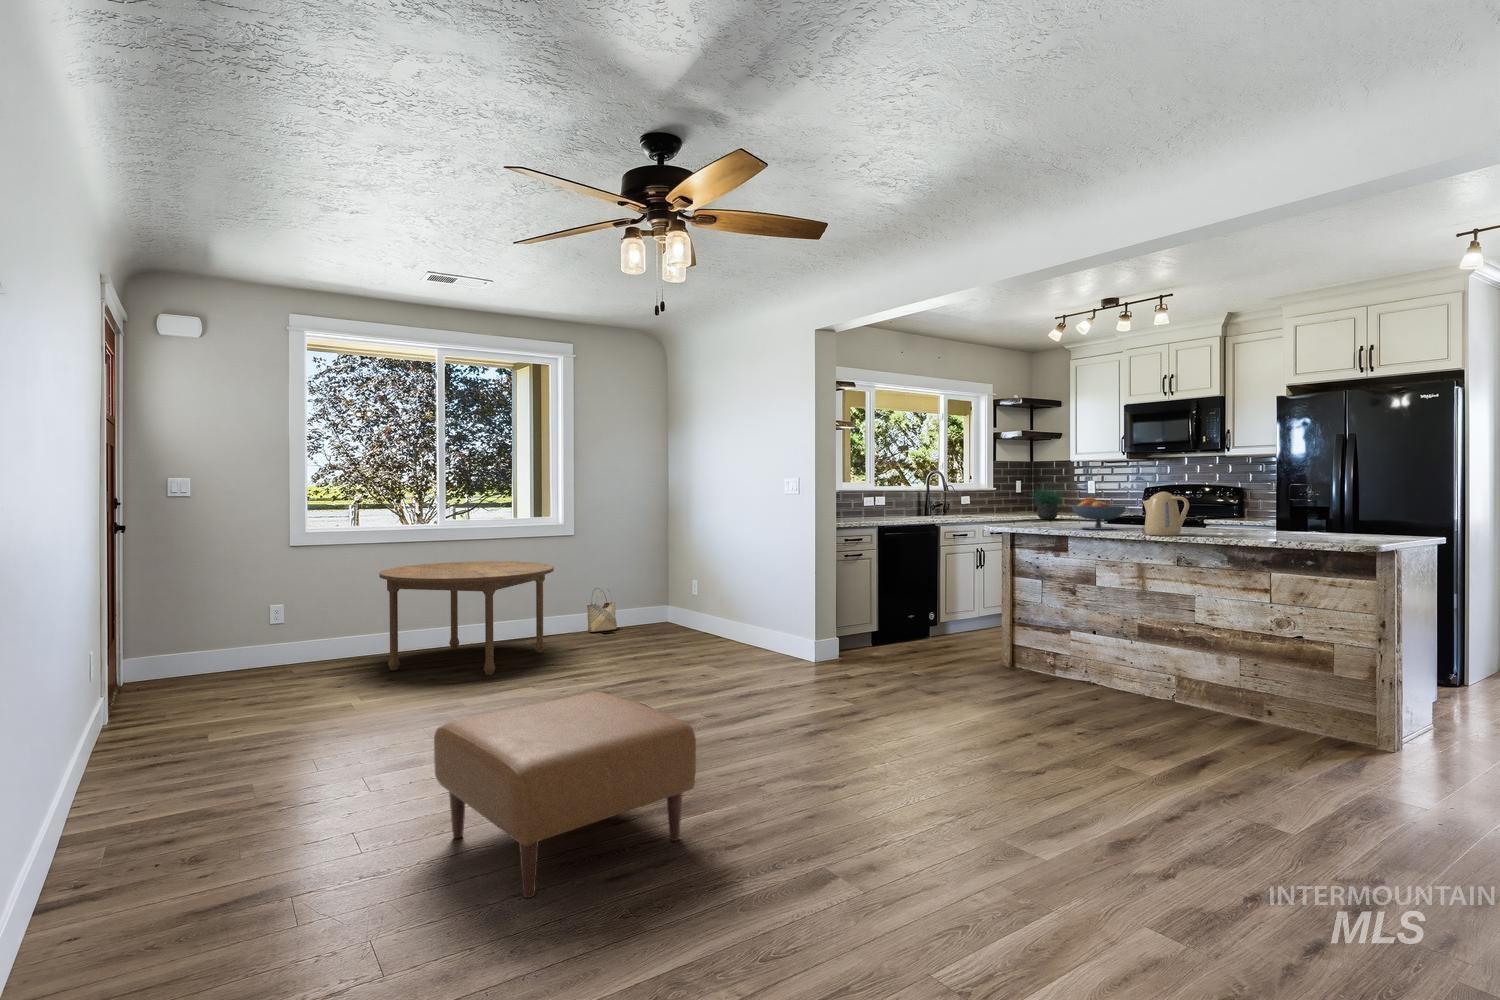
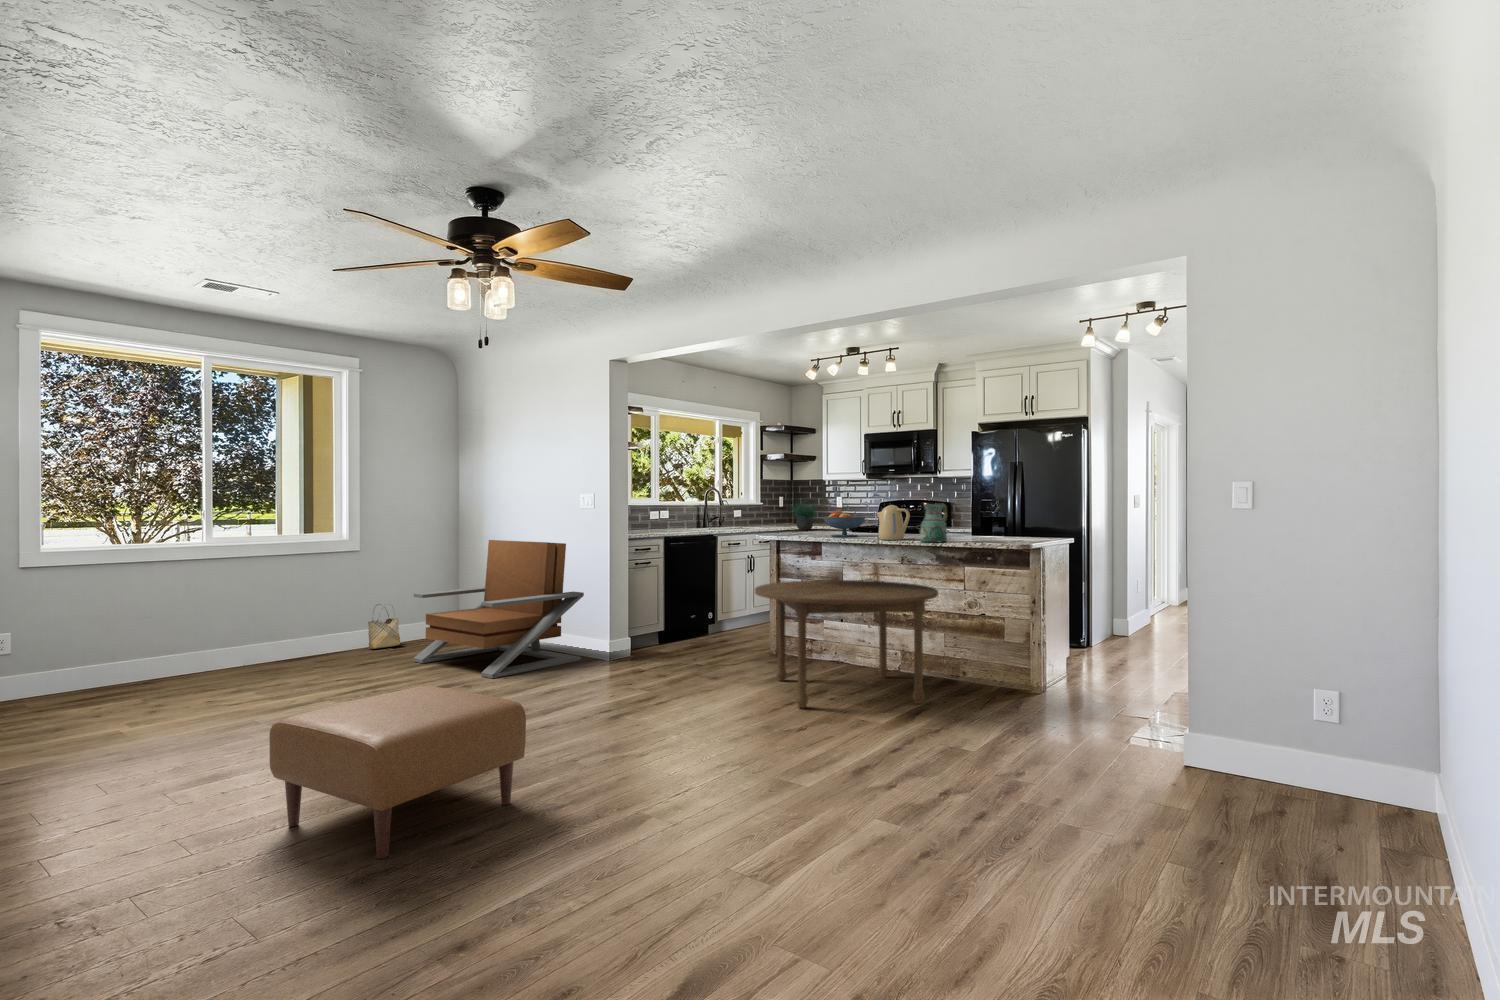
ceramic pitcher: none [1204,490,1244,540] -> present [920,503,947,542]
lounge chair: none [624,527,791,674] -> present [413,540,584,678]
dining table: present [379,561,554,675] -> present [755,580,938,708]

